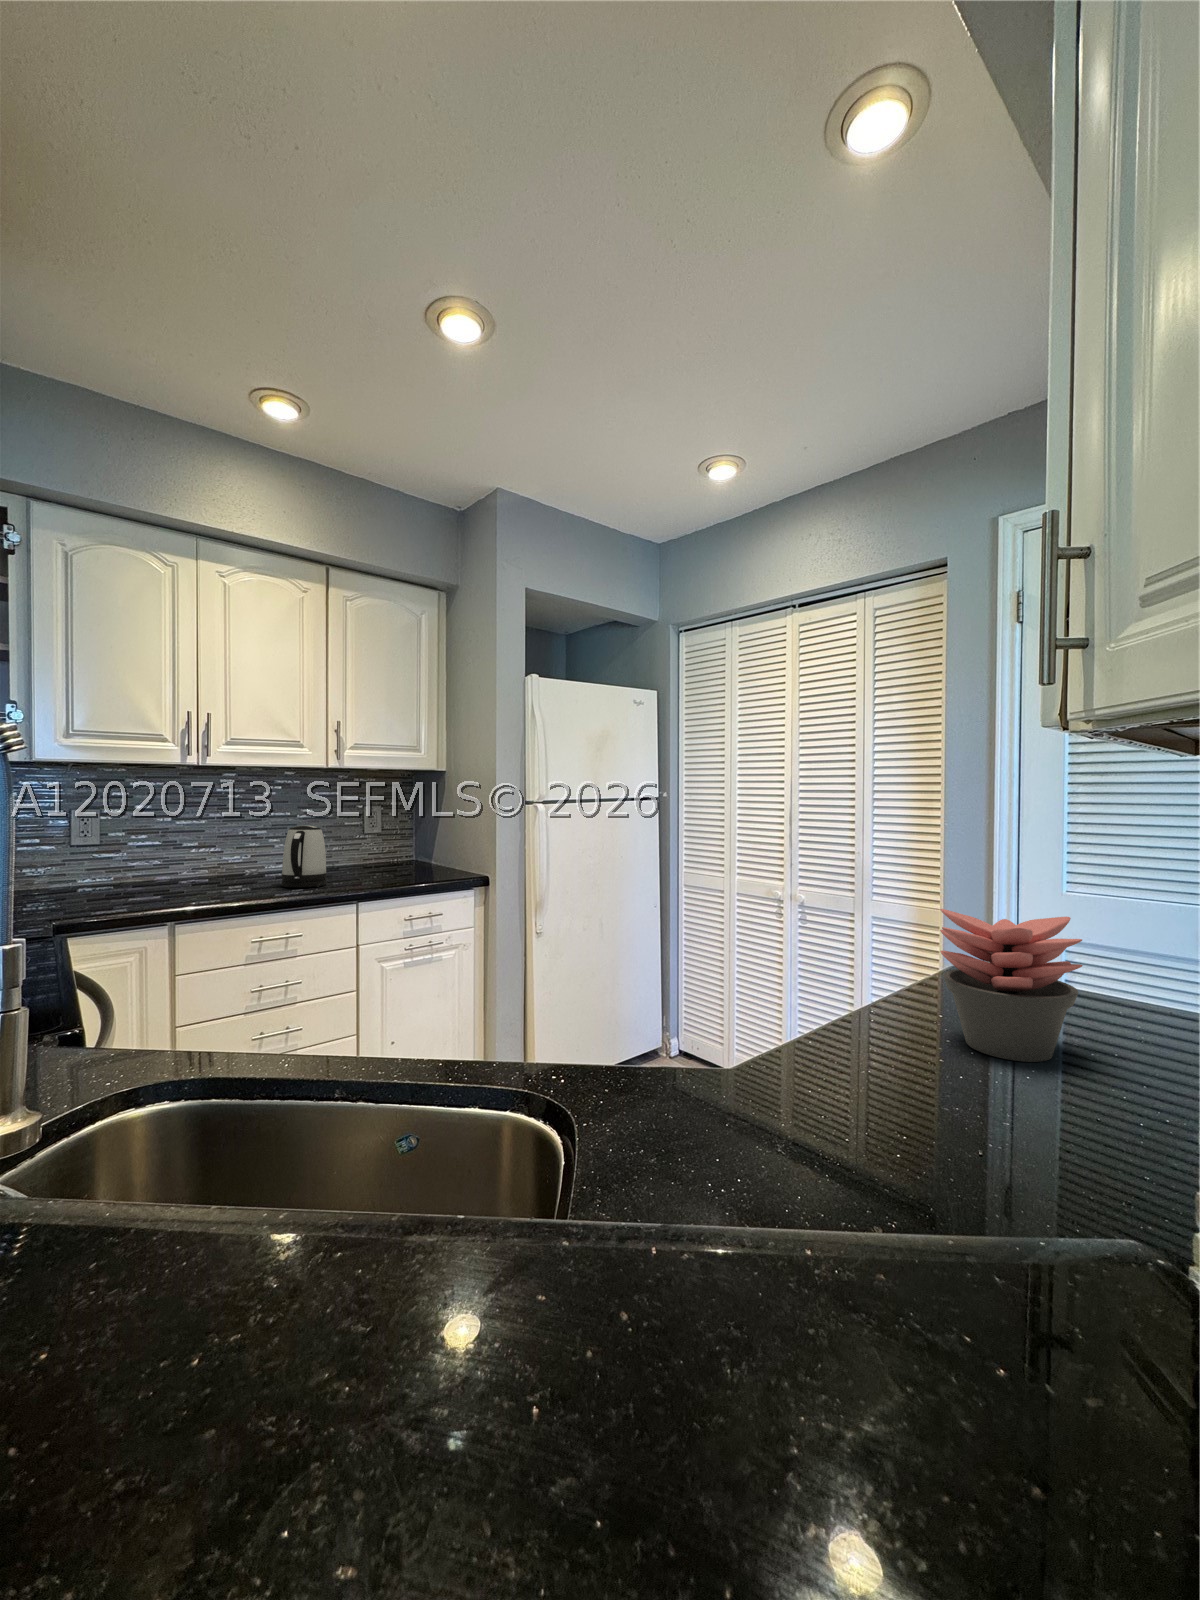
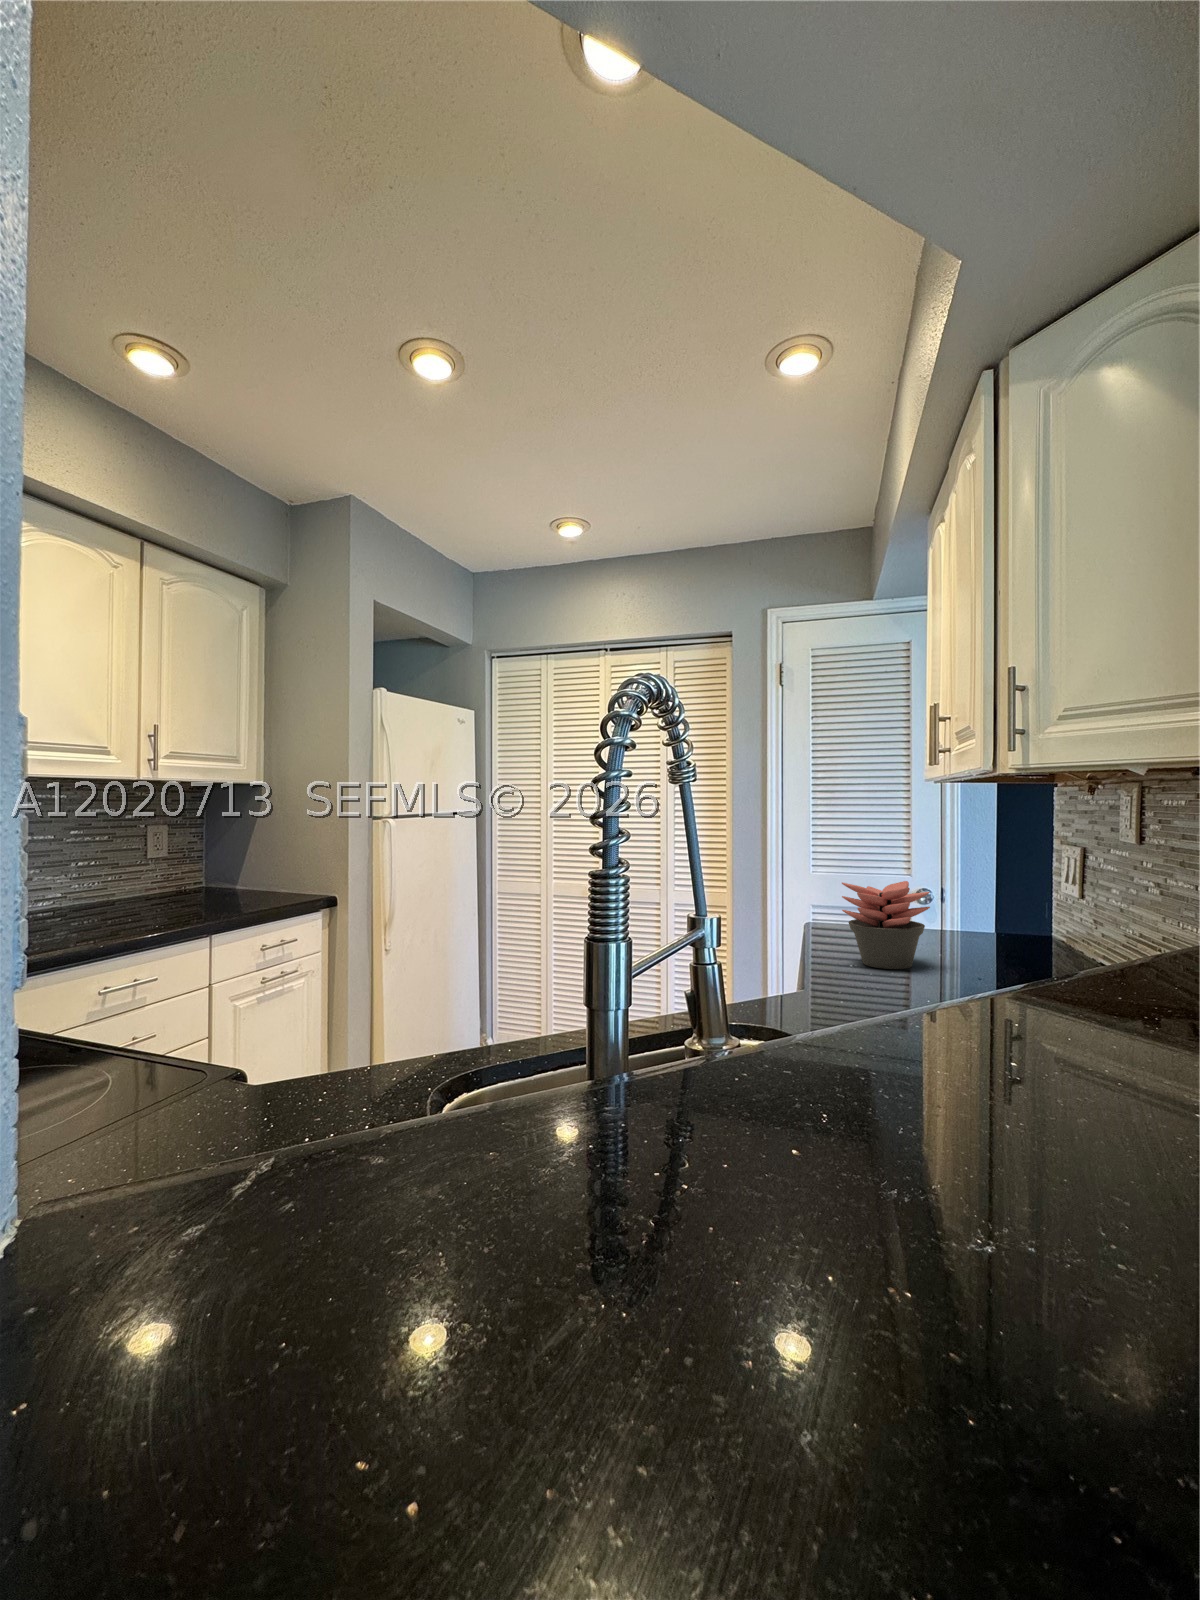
kettle: present [281,826,327,887] -> none [81,851,144,928]

